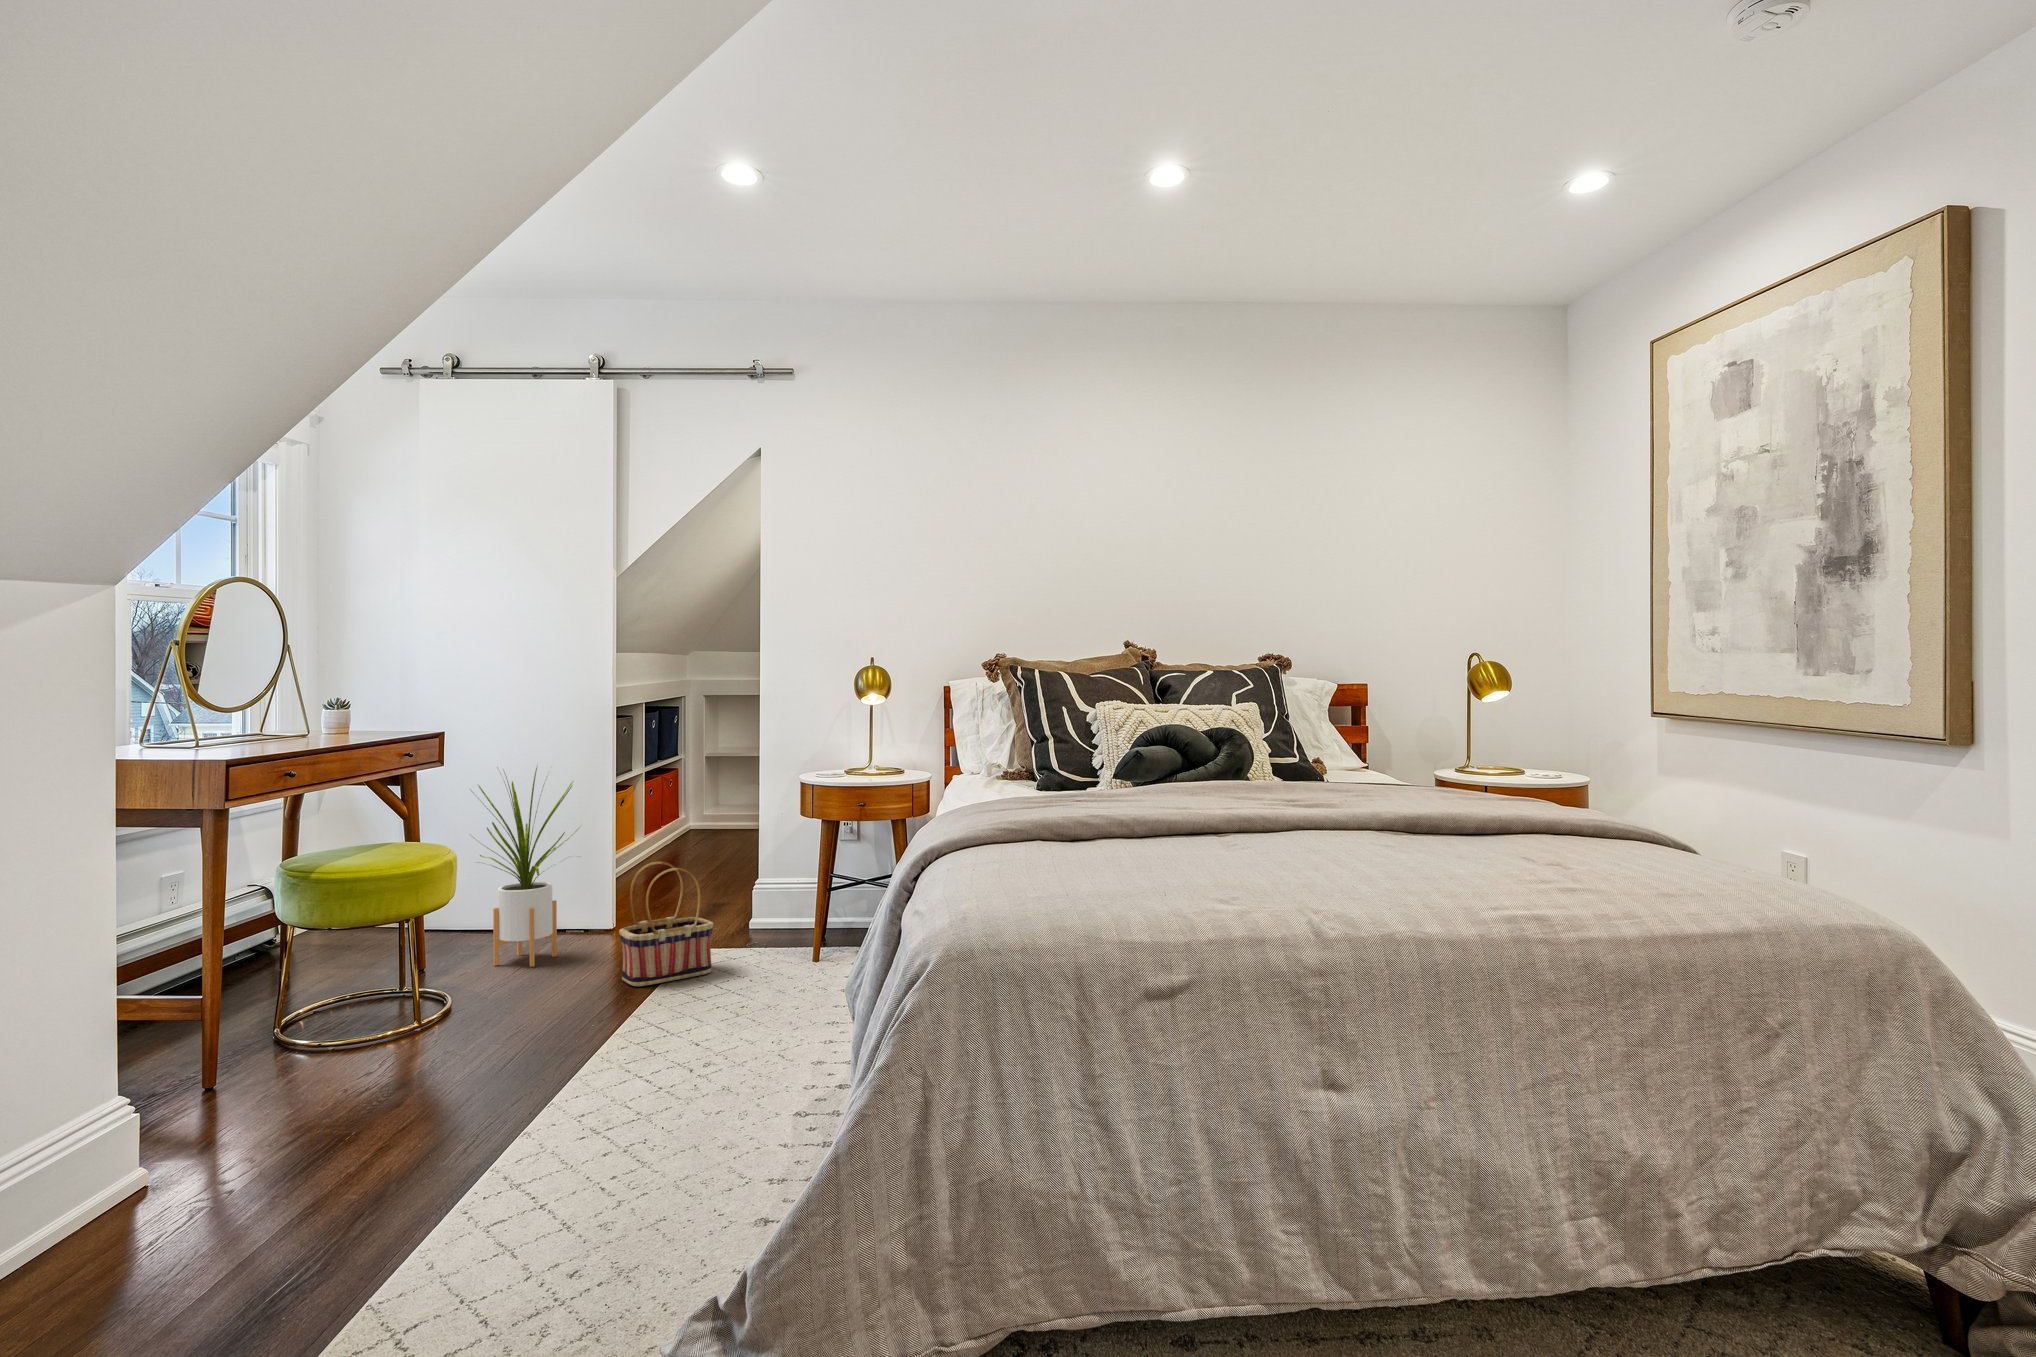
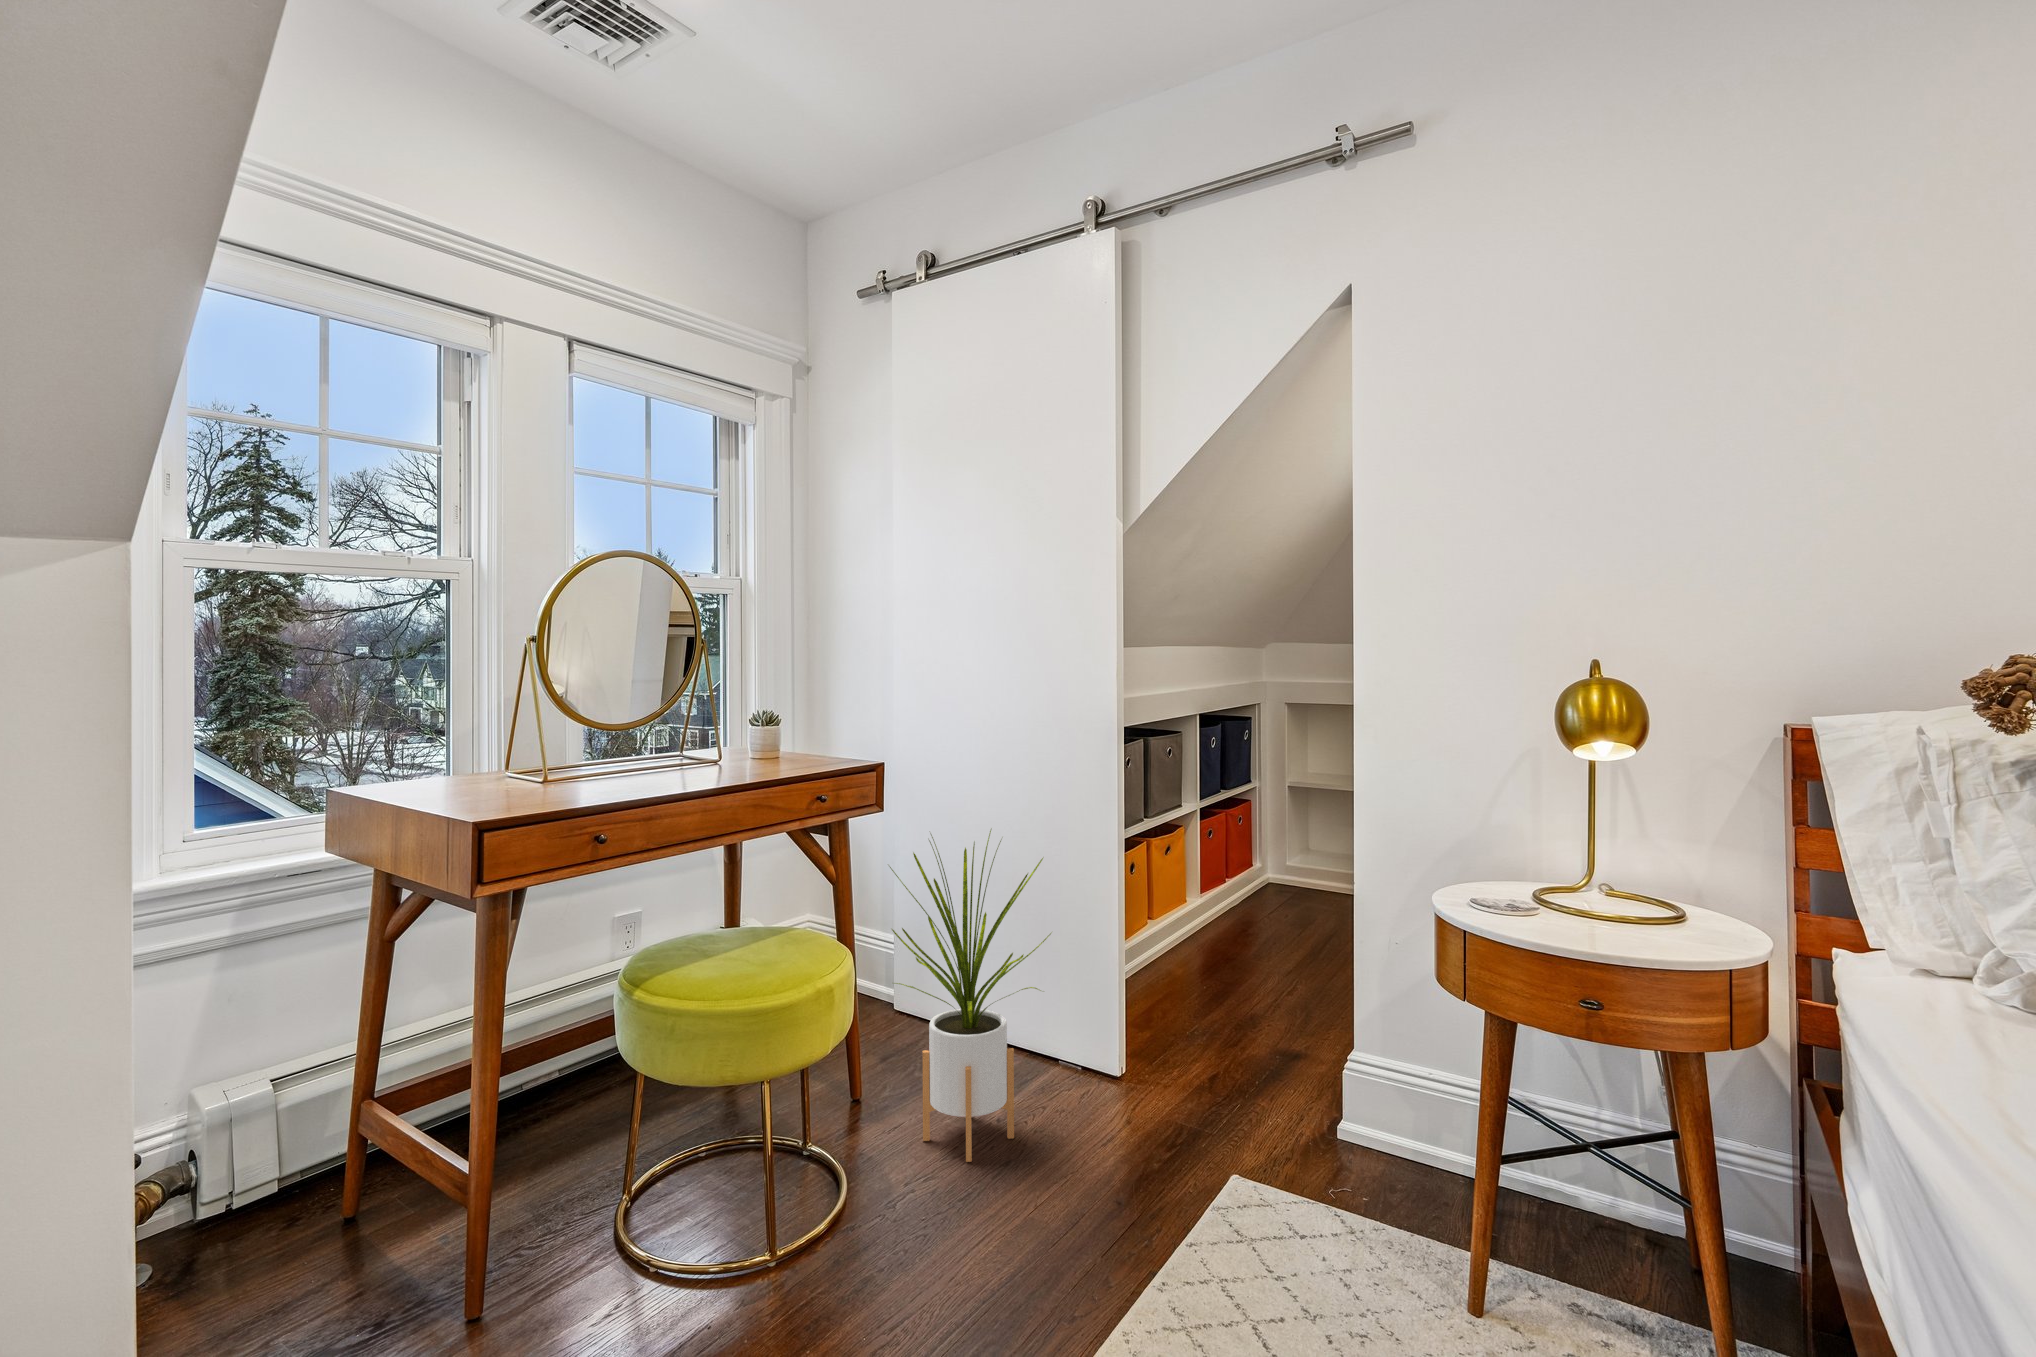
basket: present [619,862,713,986] -> none [1076,1041,1249,1301]

